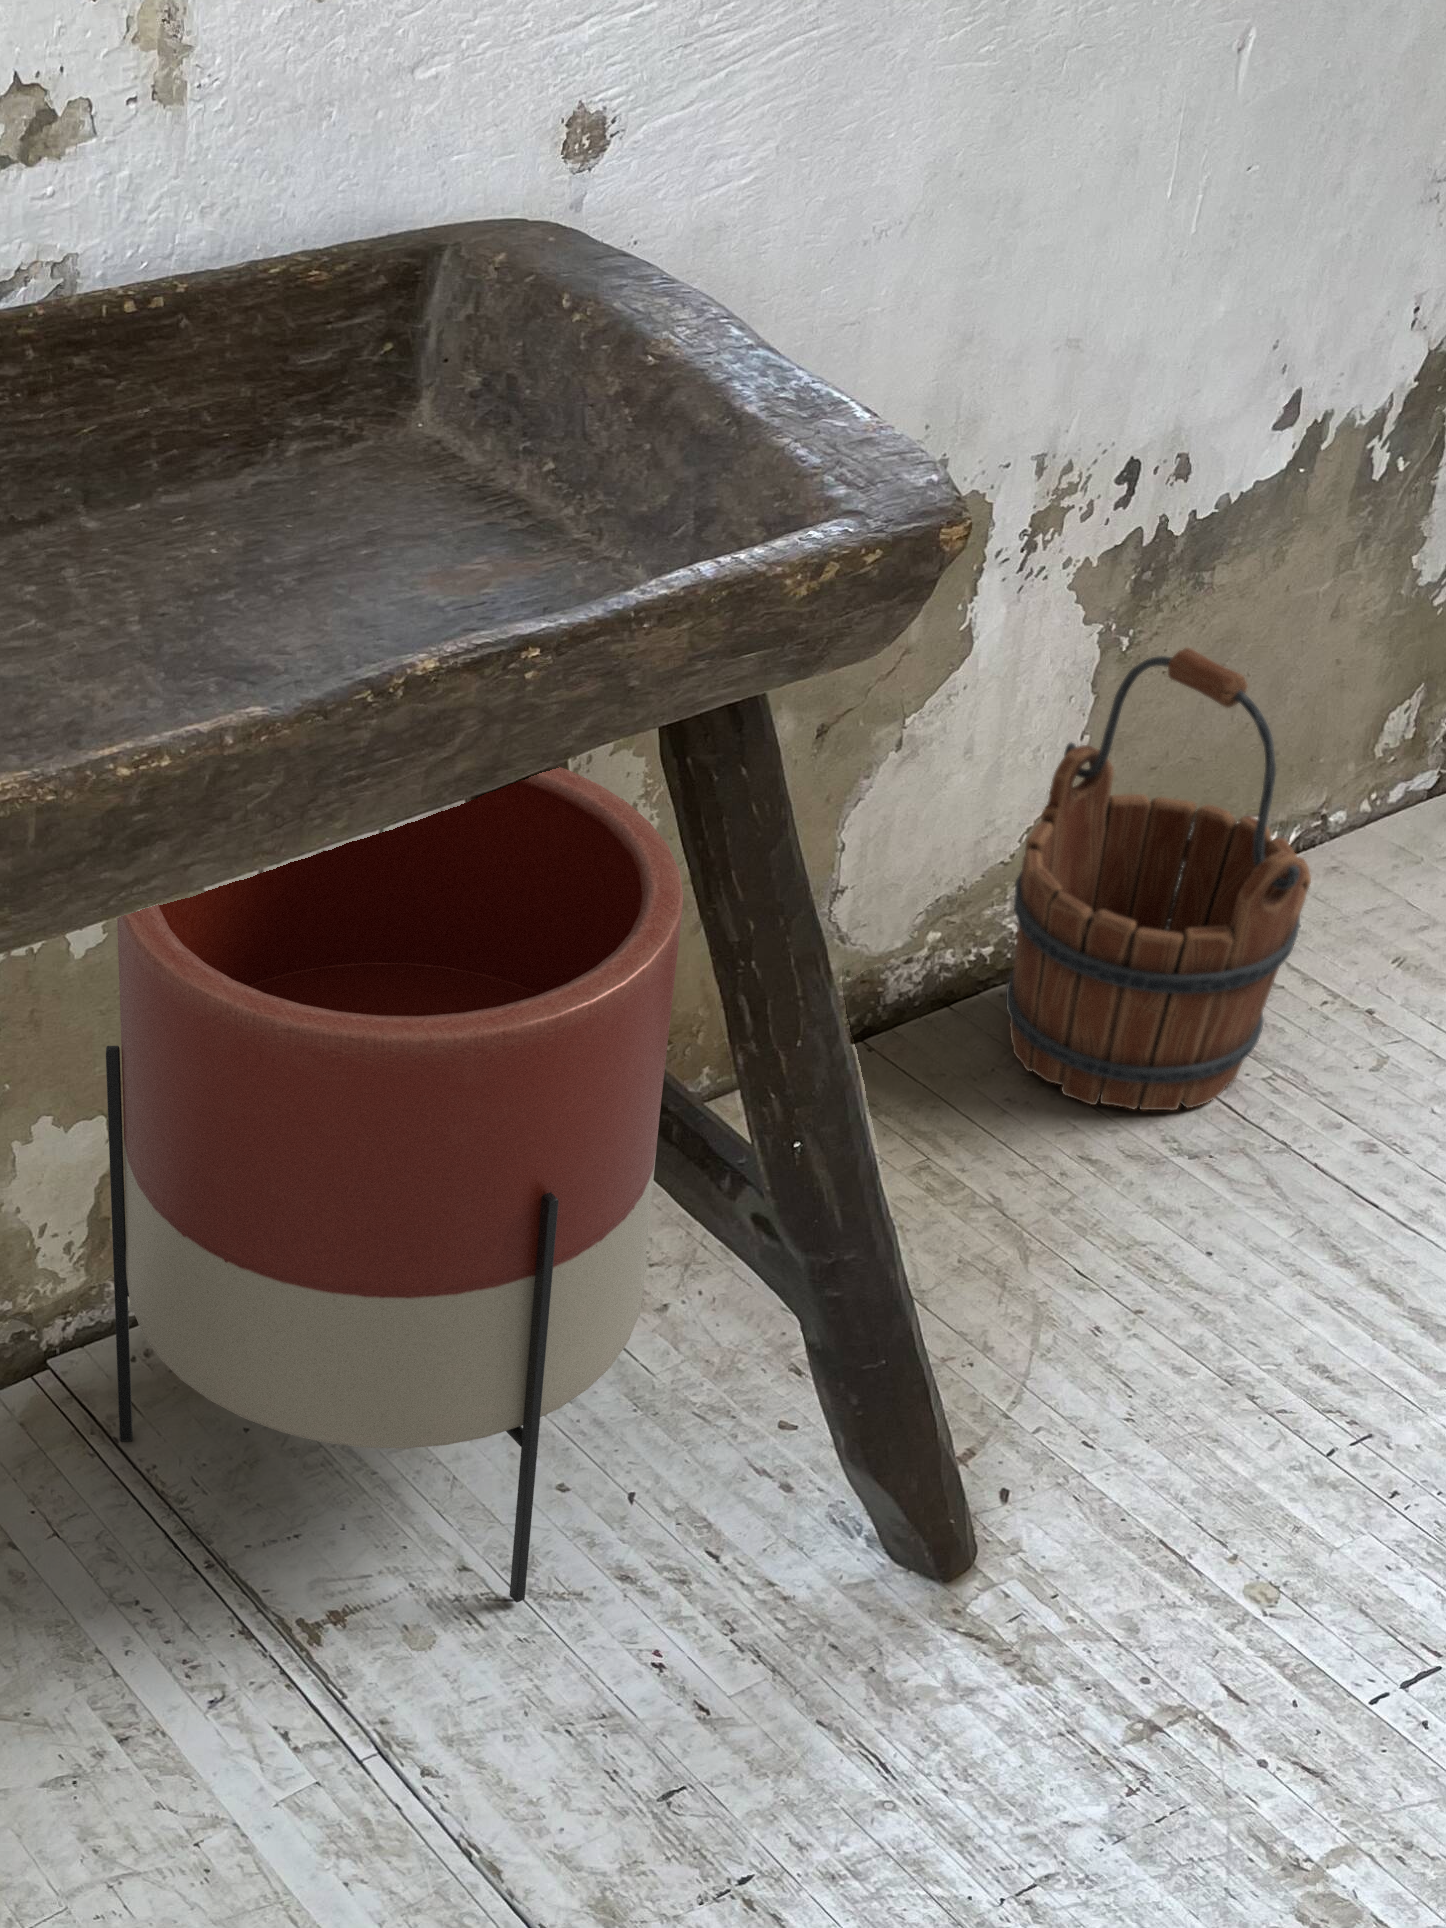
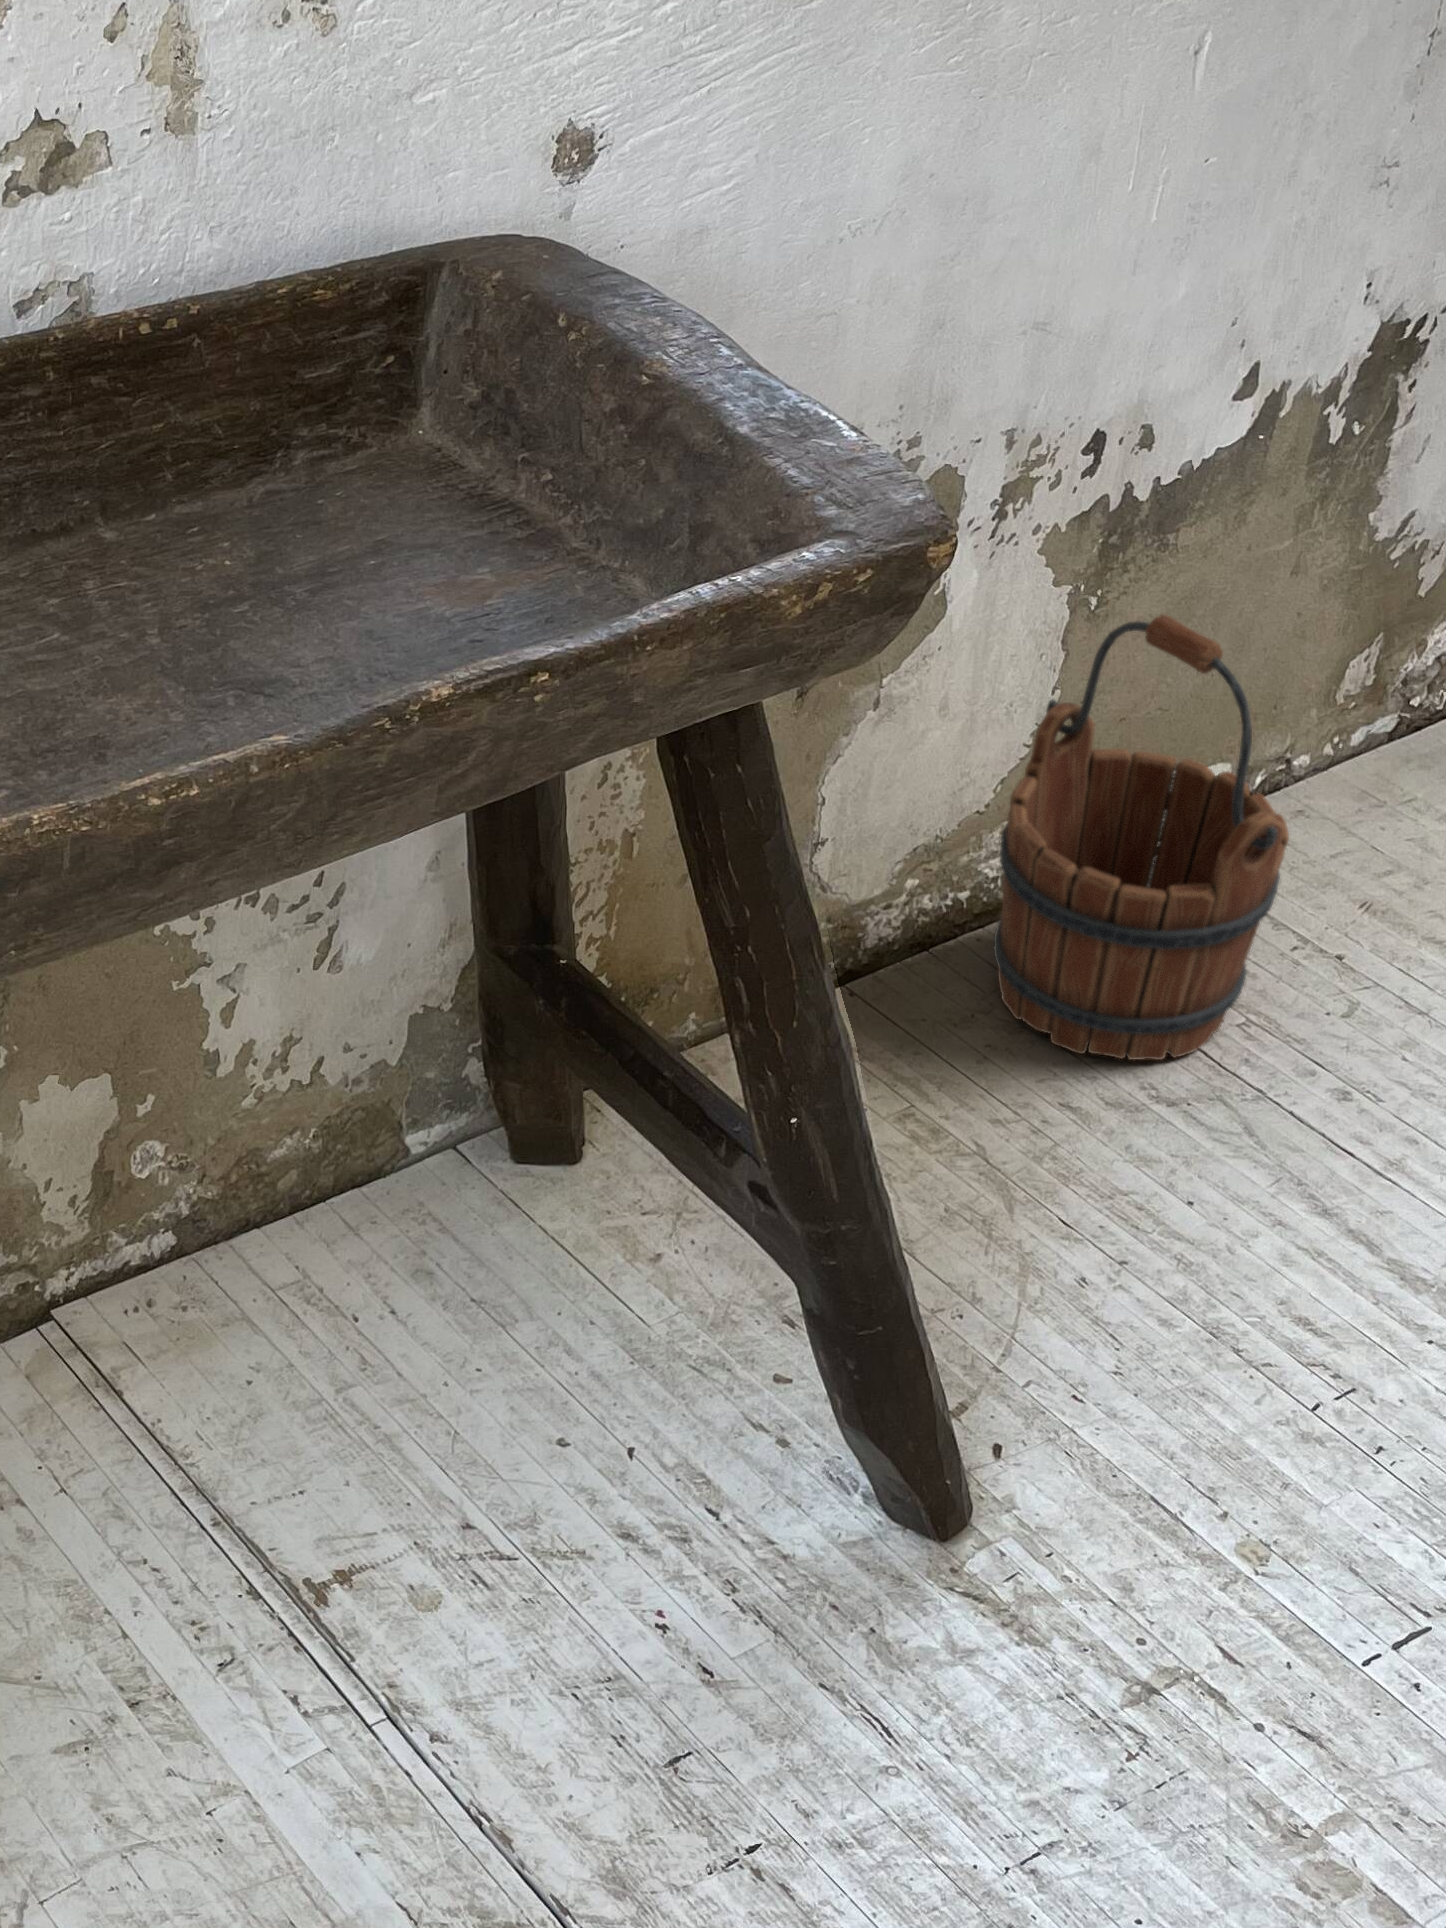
planter: present [106,767,684,1603] -> none [128,718,682,1566]

